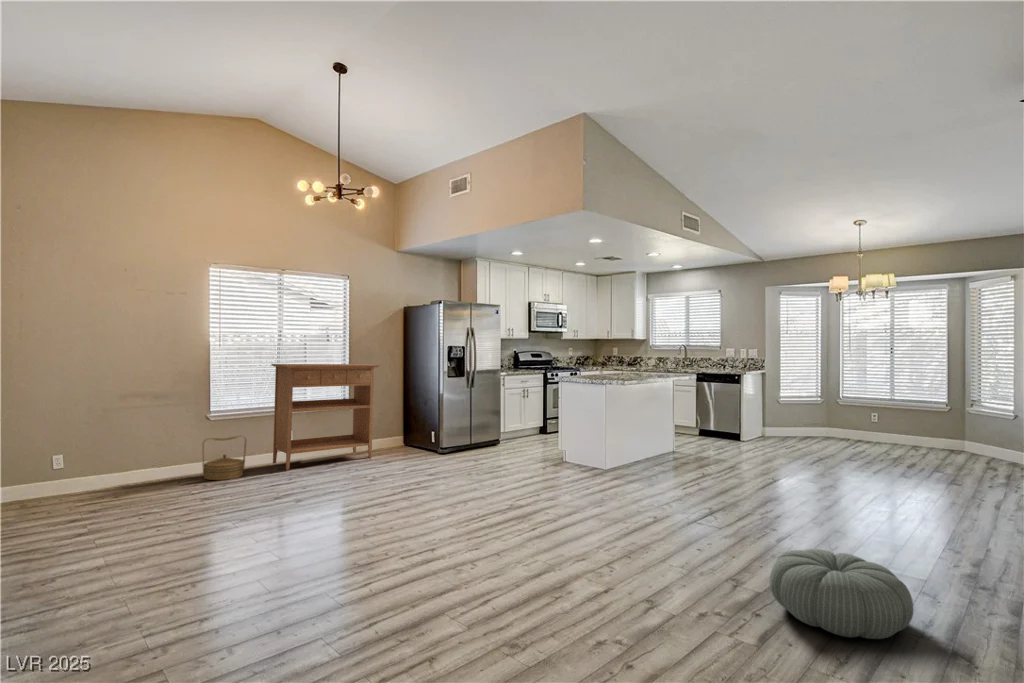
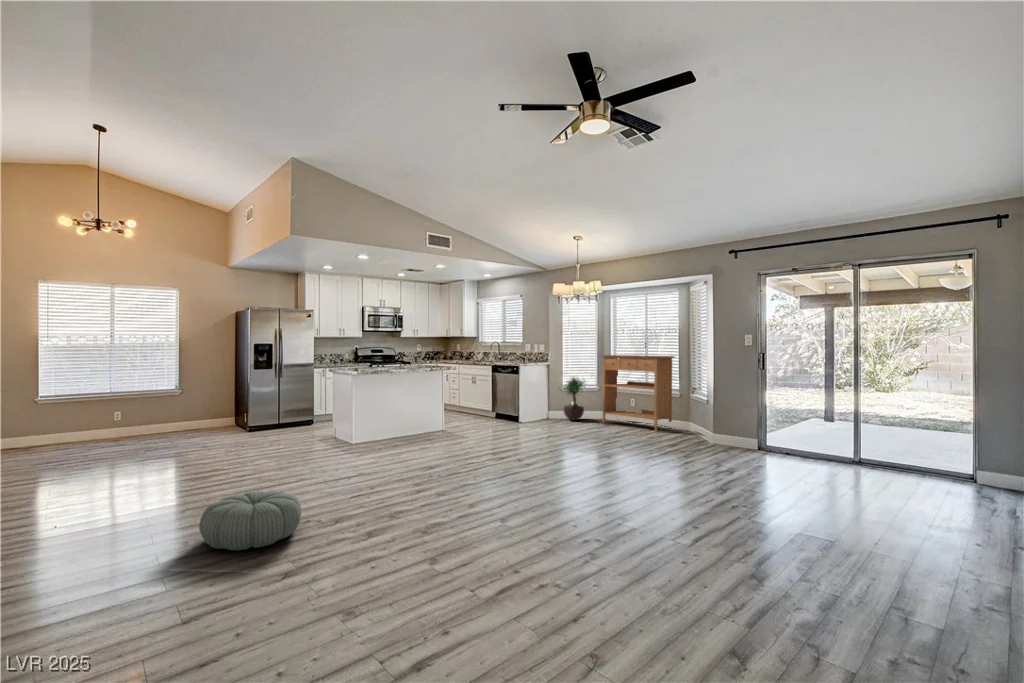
console table: present [271,364,380,470] -> present [600,355,675,431]
potted tree: none [785,382,821,438] -> present [563,376,585,420]
woven basket: present [202,436,246,480] -> none [24,414,67,447]

